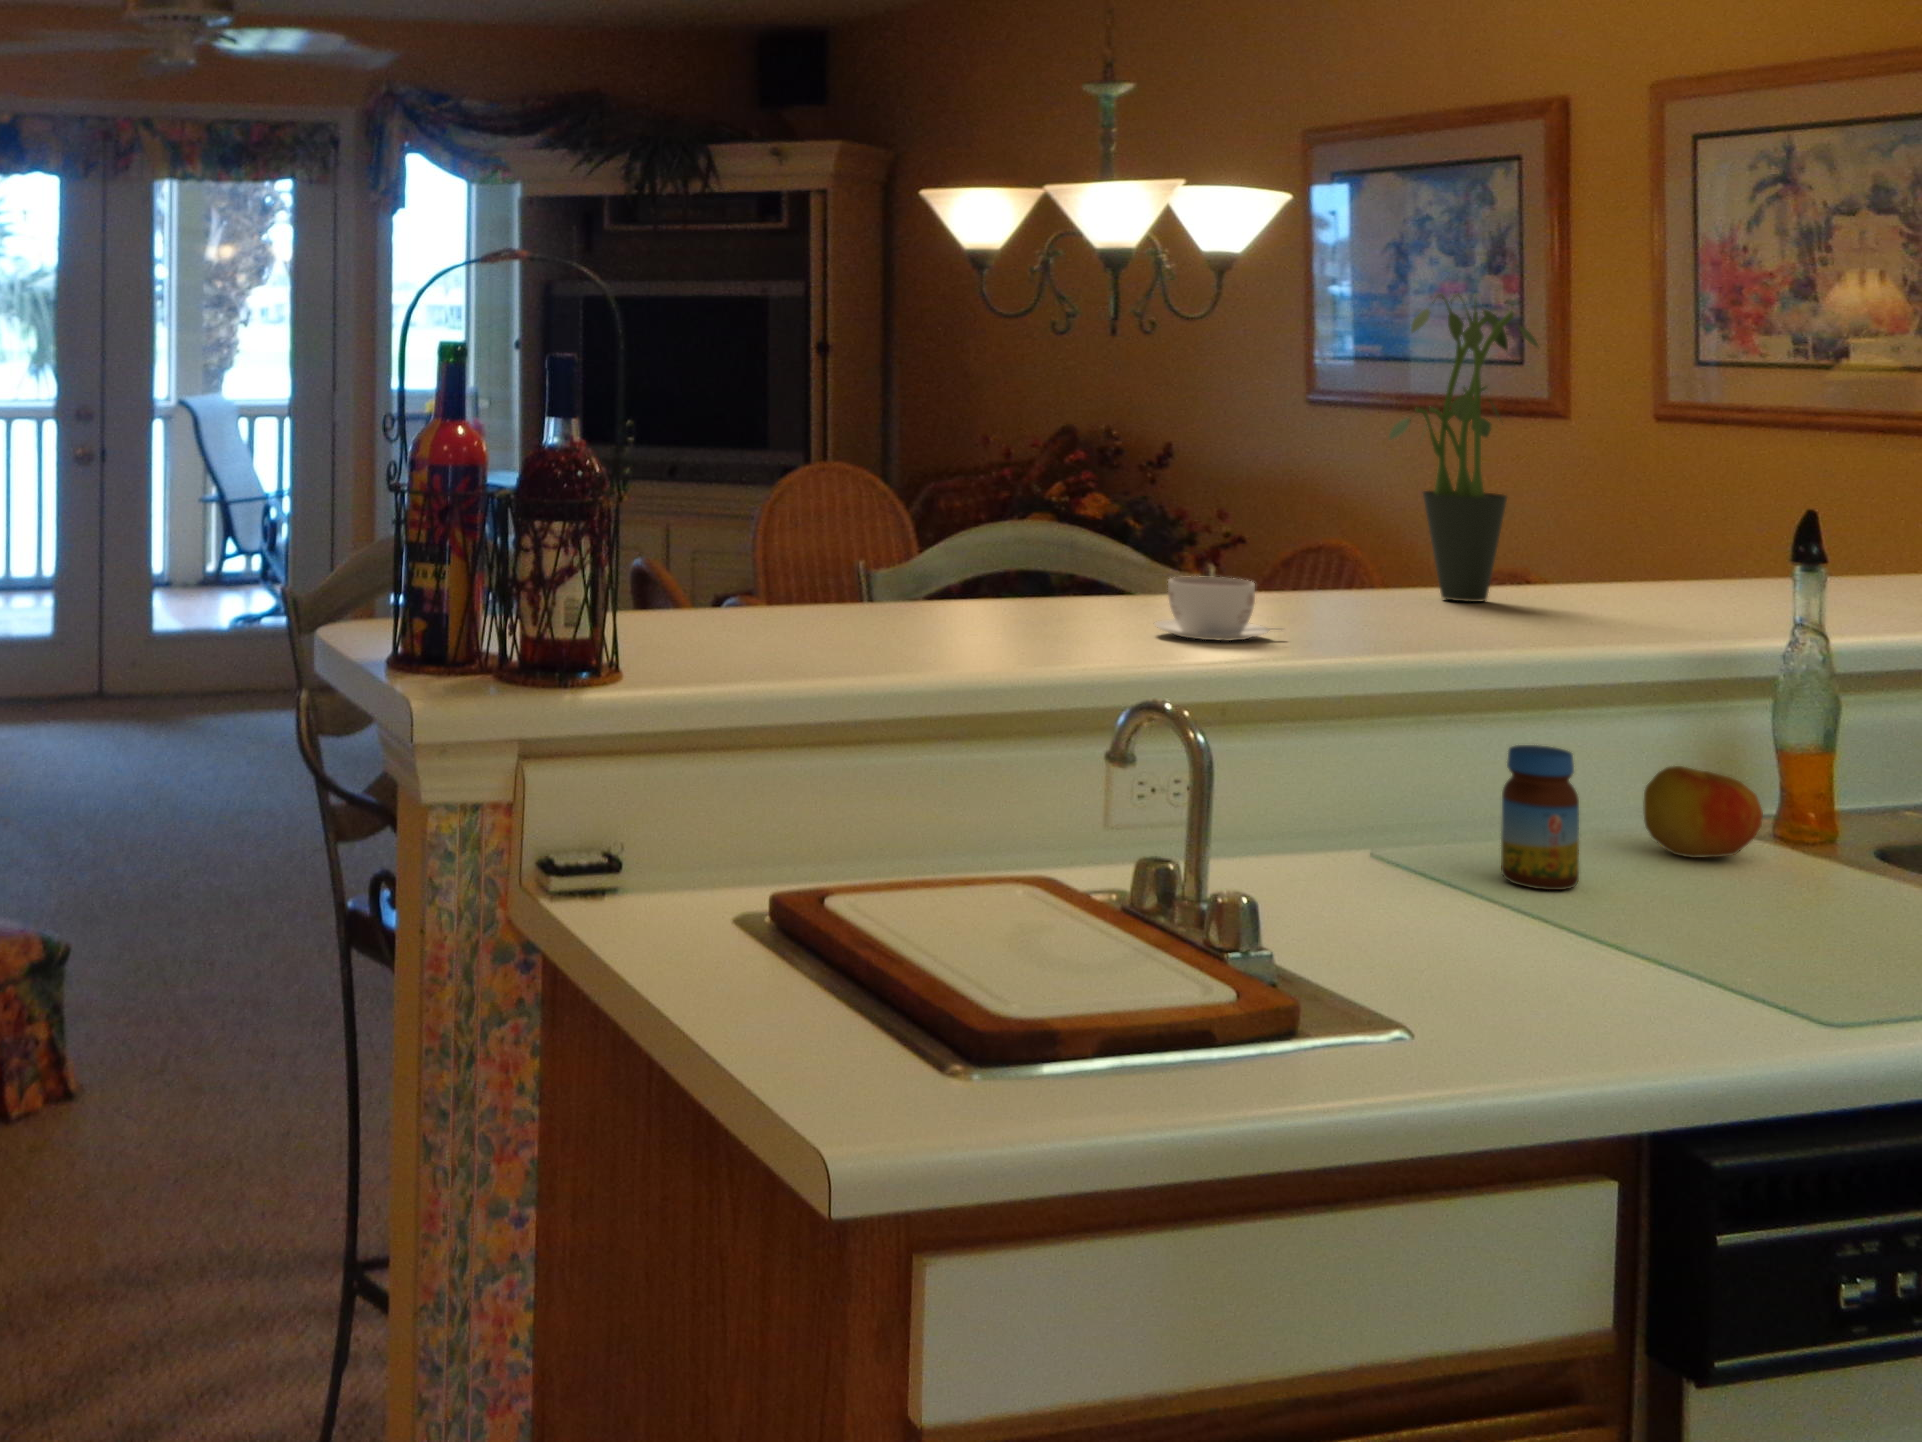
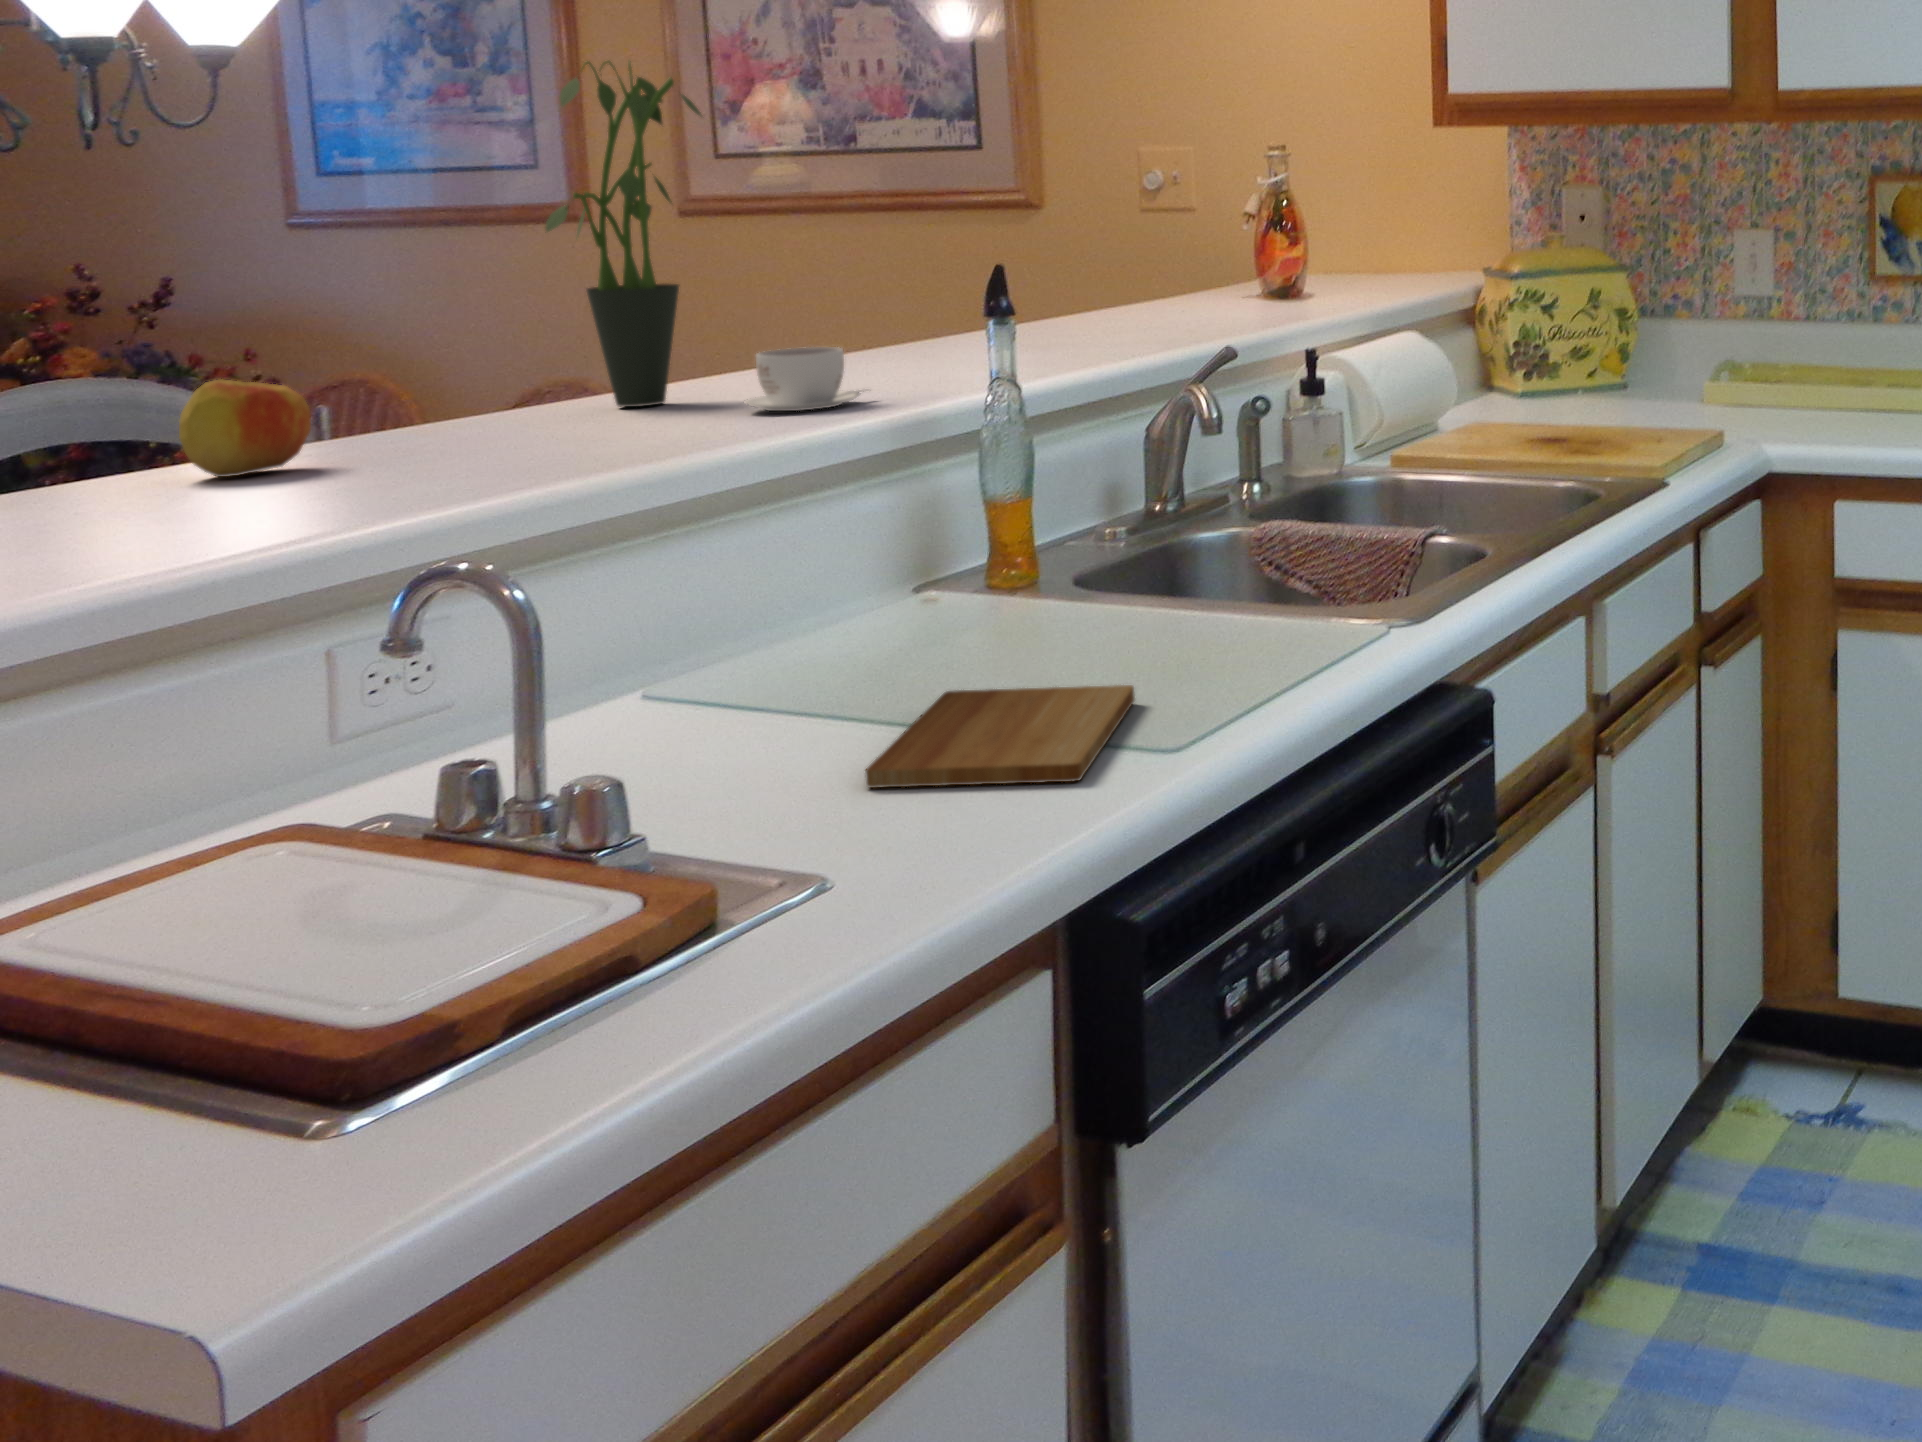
coffee cup: present [1155,576,1270,641] -> present [745,347,860,411]
jar: present [1501,745,1579,890] -> none [780,537,864,693]
apple: present [1643,766,1763,858] -> present [179,379,311,477]
cutting board: none [1503,915,1835,1026] -> present [865,685,1135,788]

